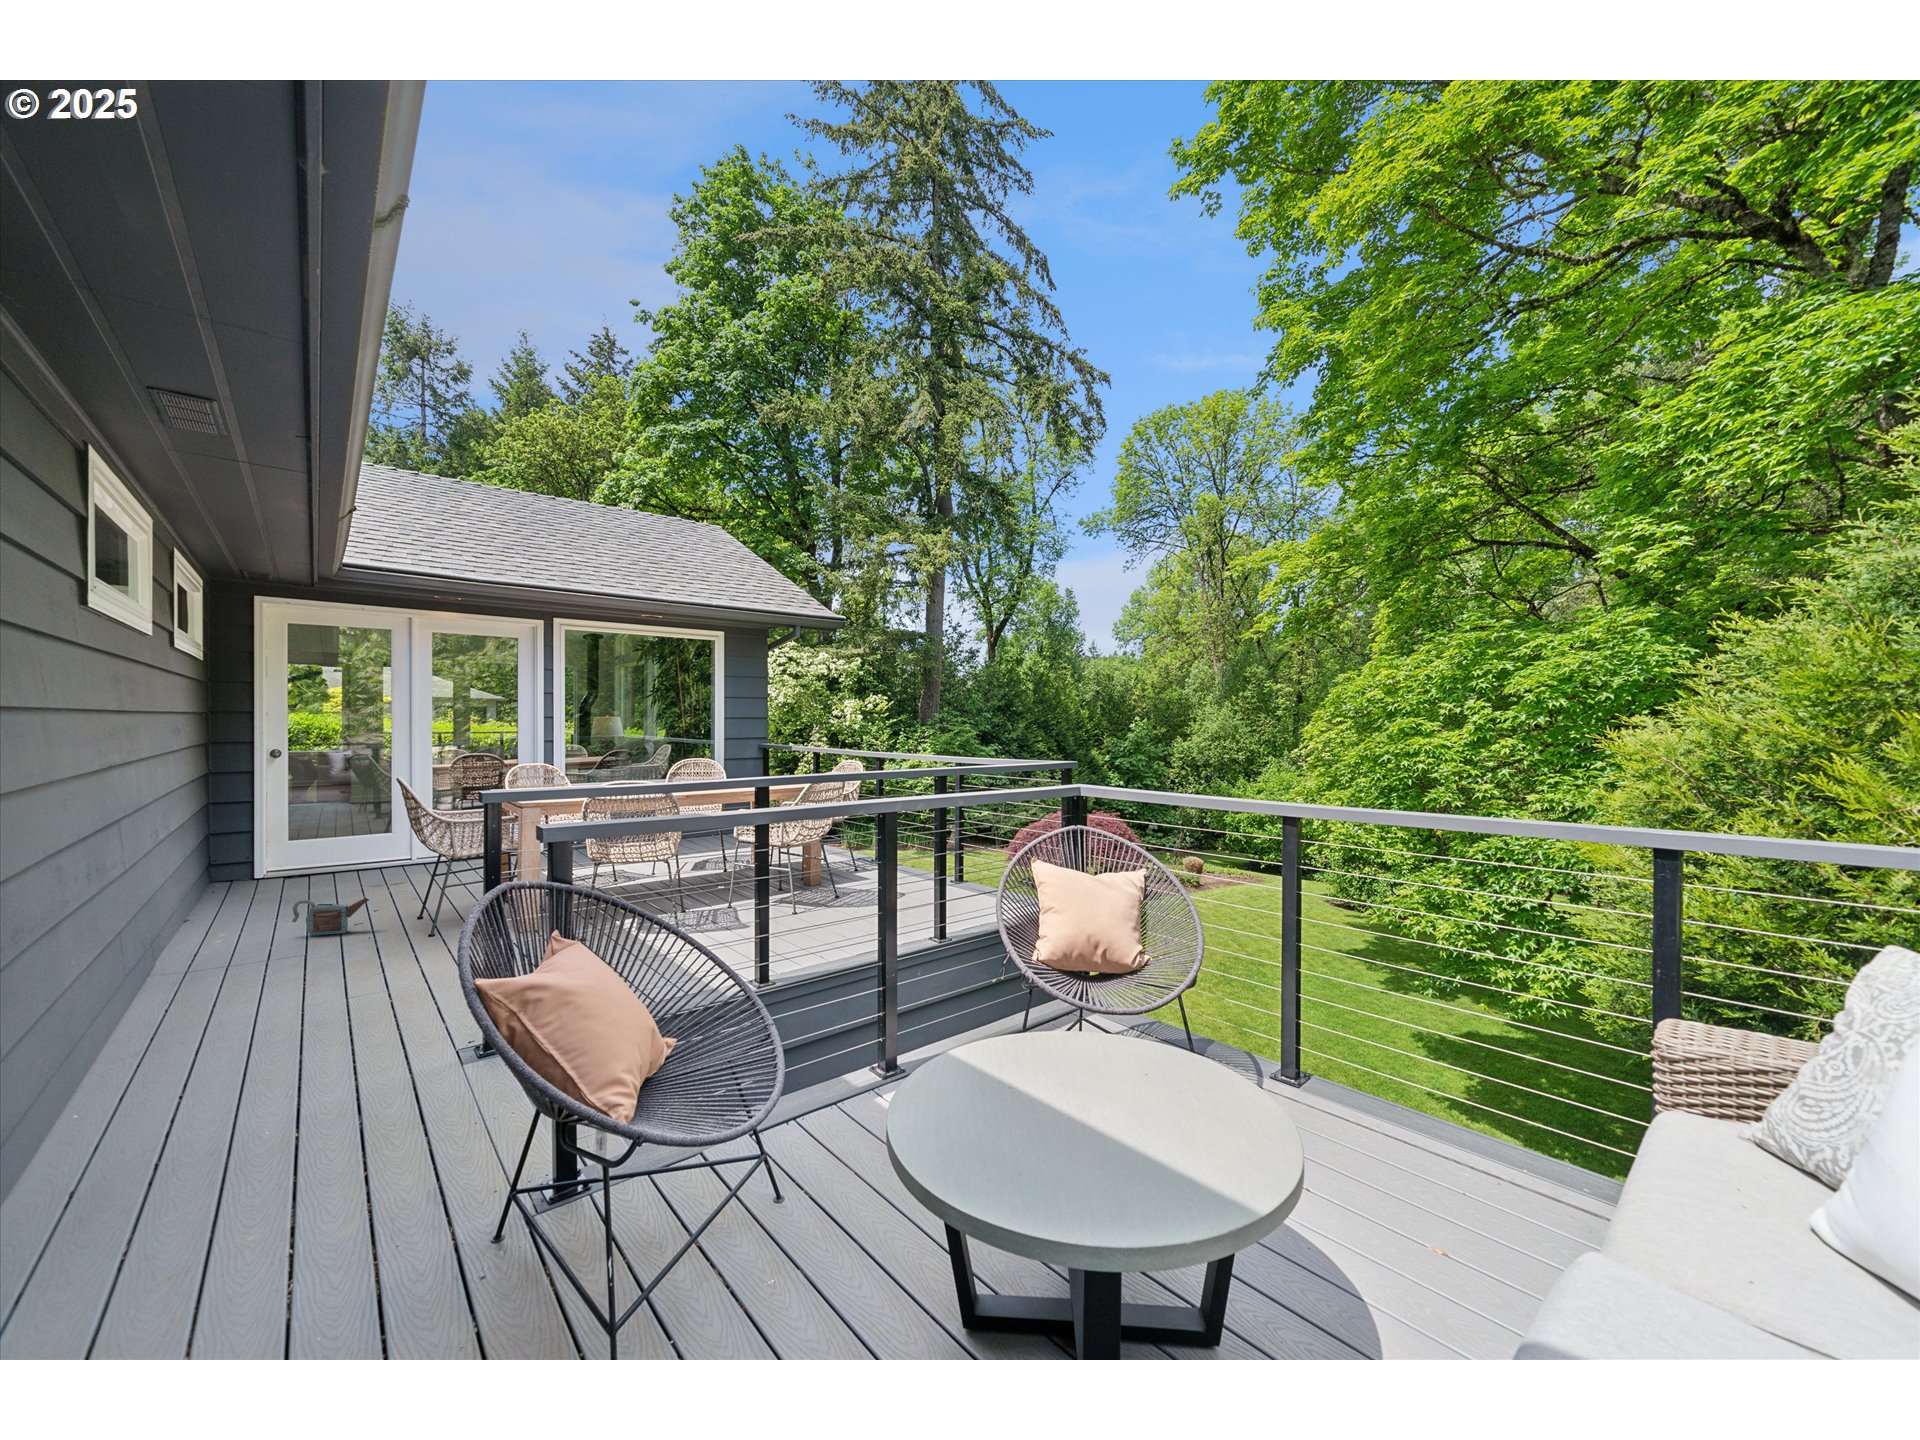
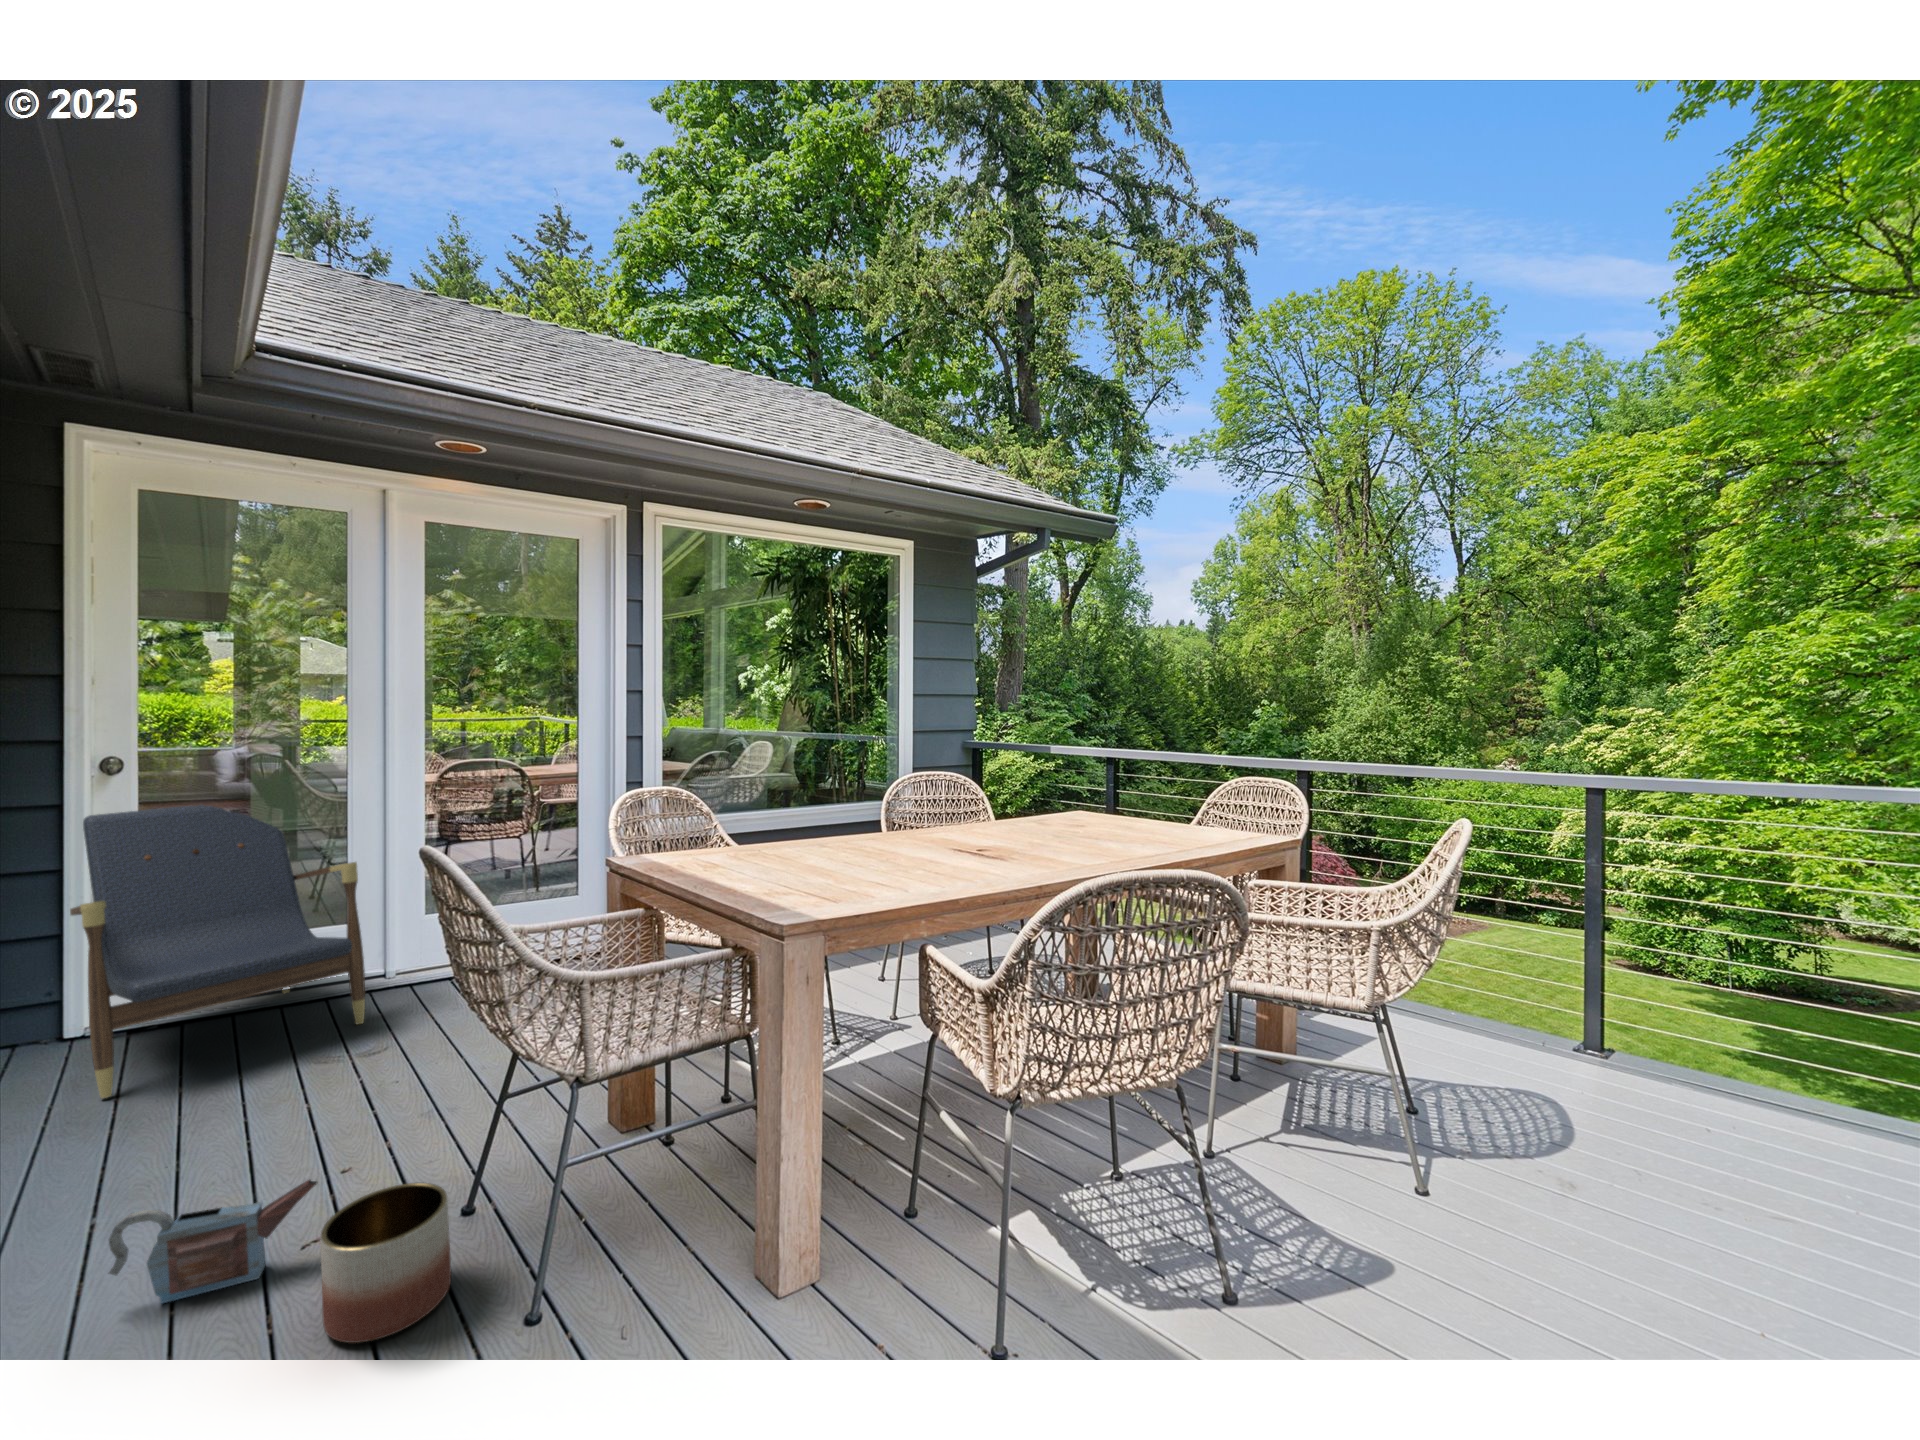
lounge chair: none [263,766,400,896] -> present [70,805,365,1098]
planter: none [368,898,417,943] -> present [320,1183,451,1343]

